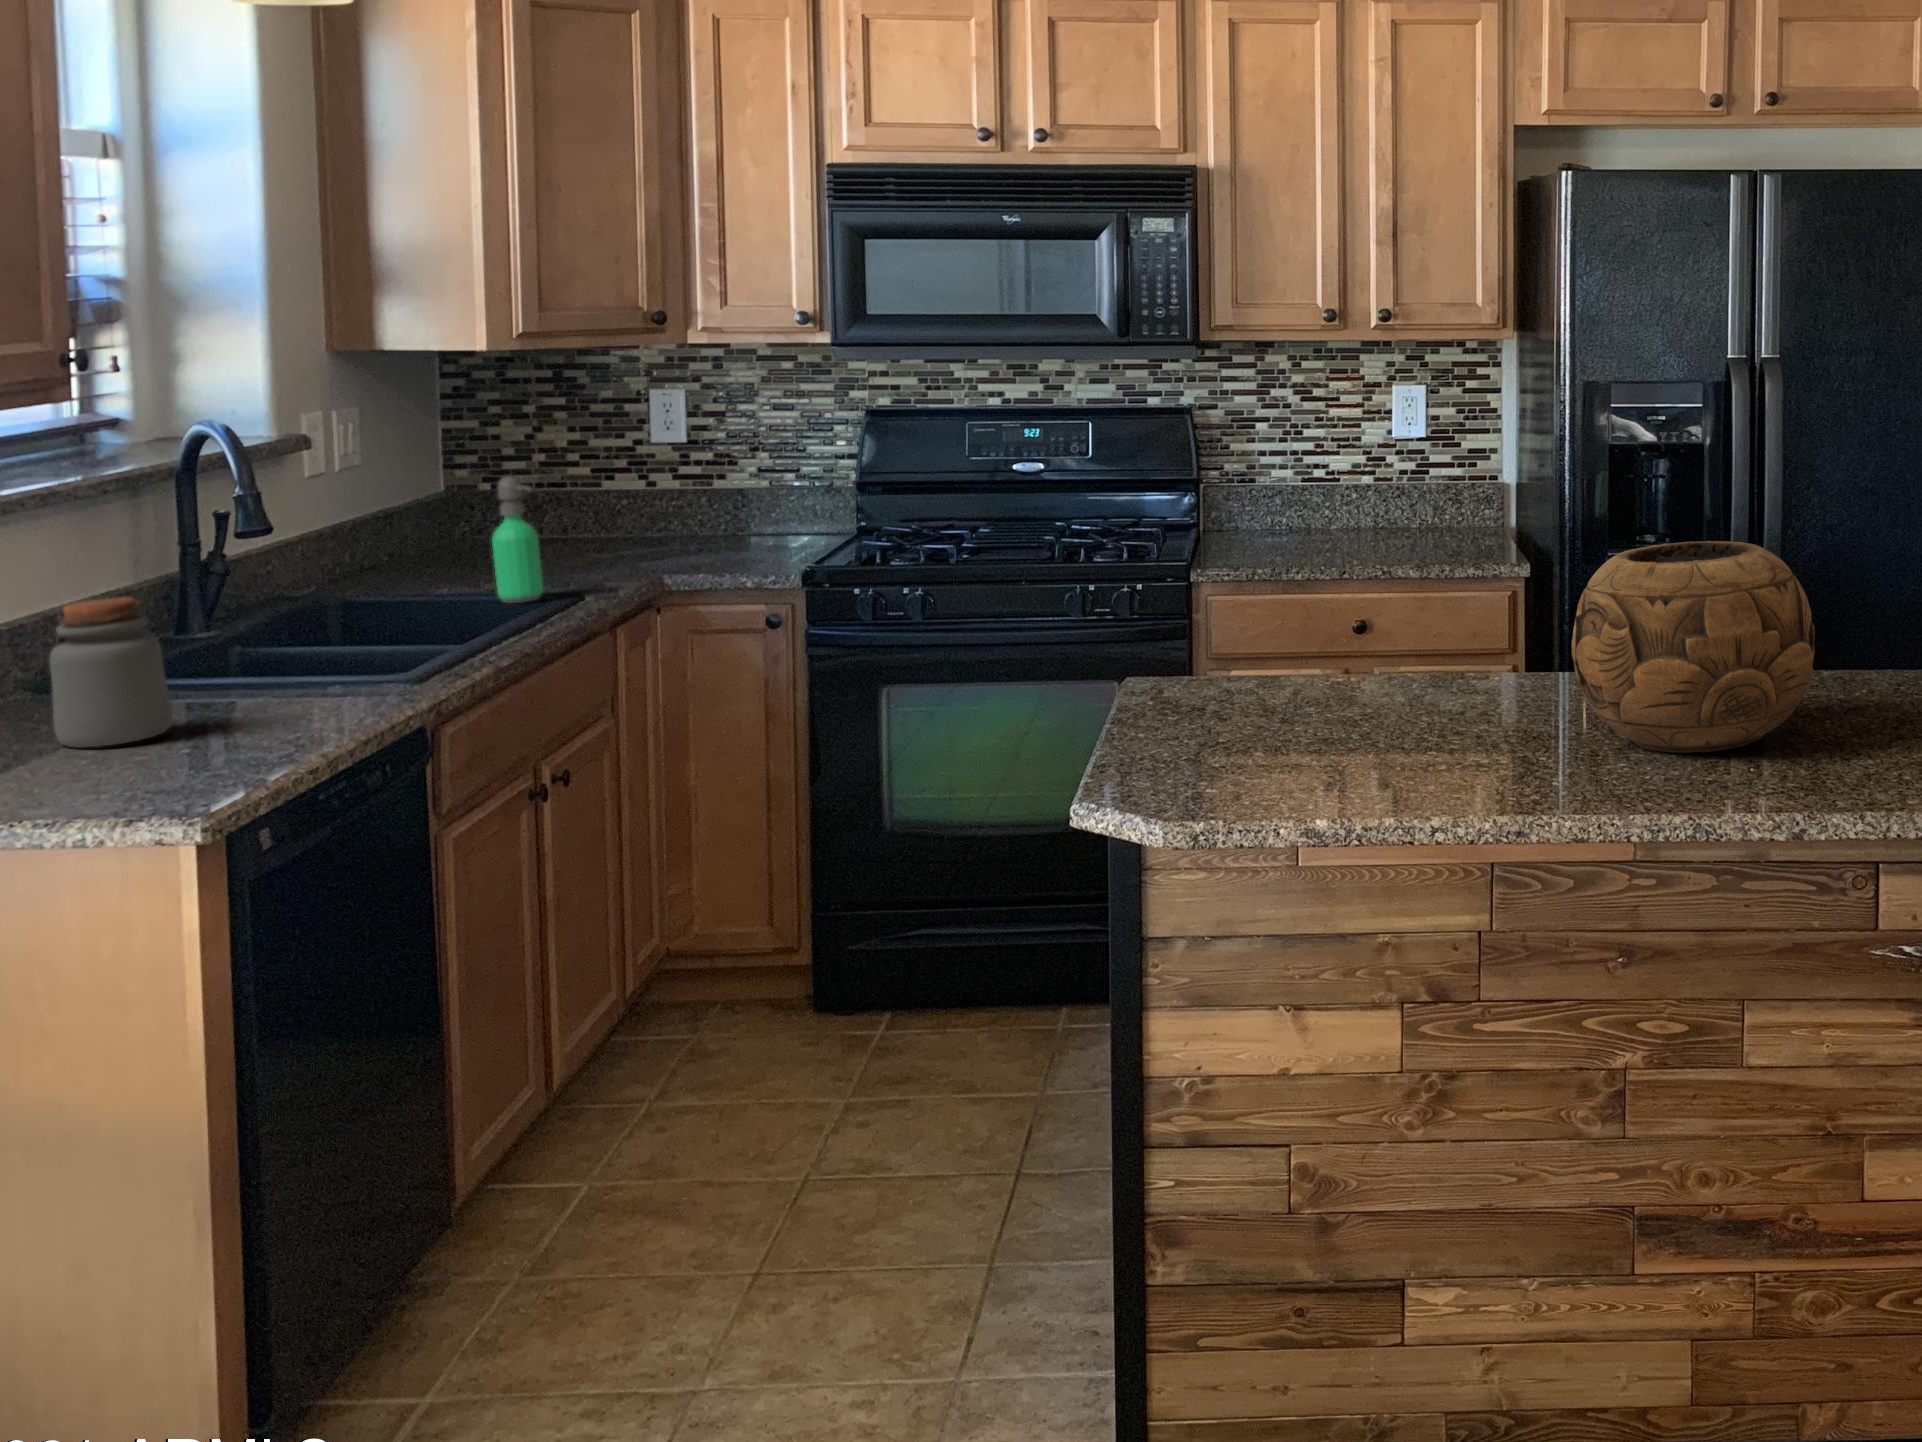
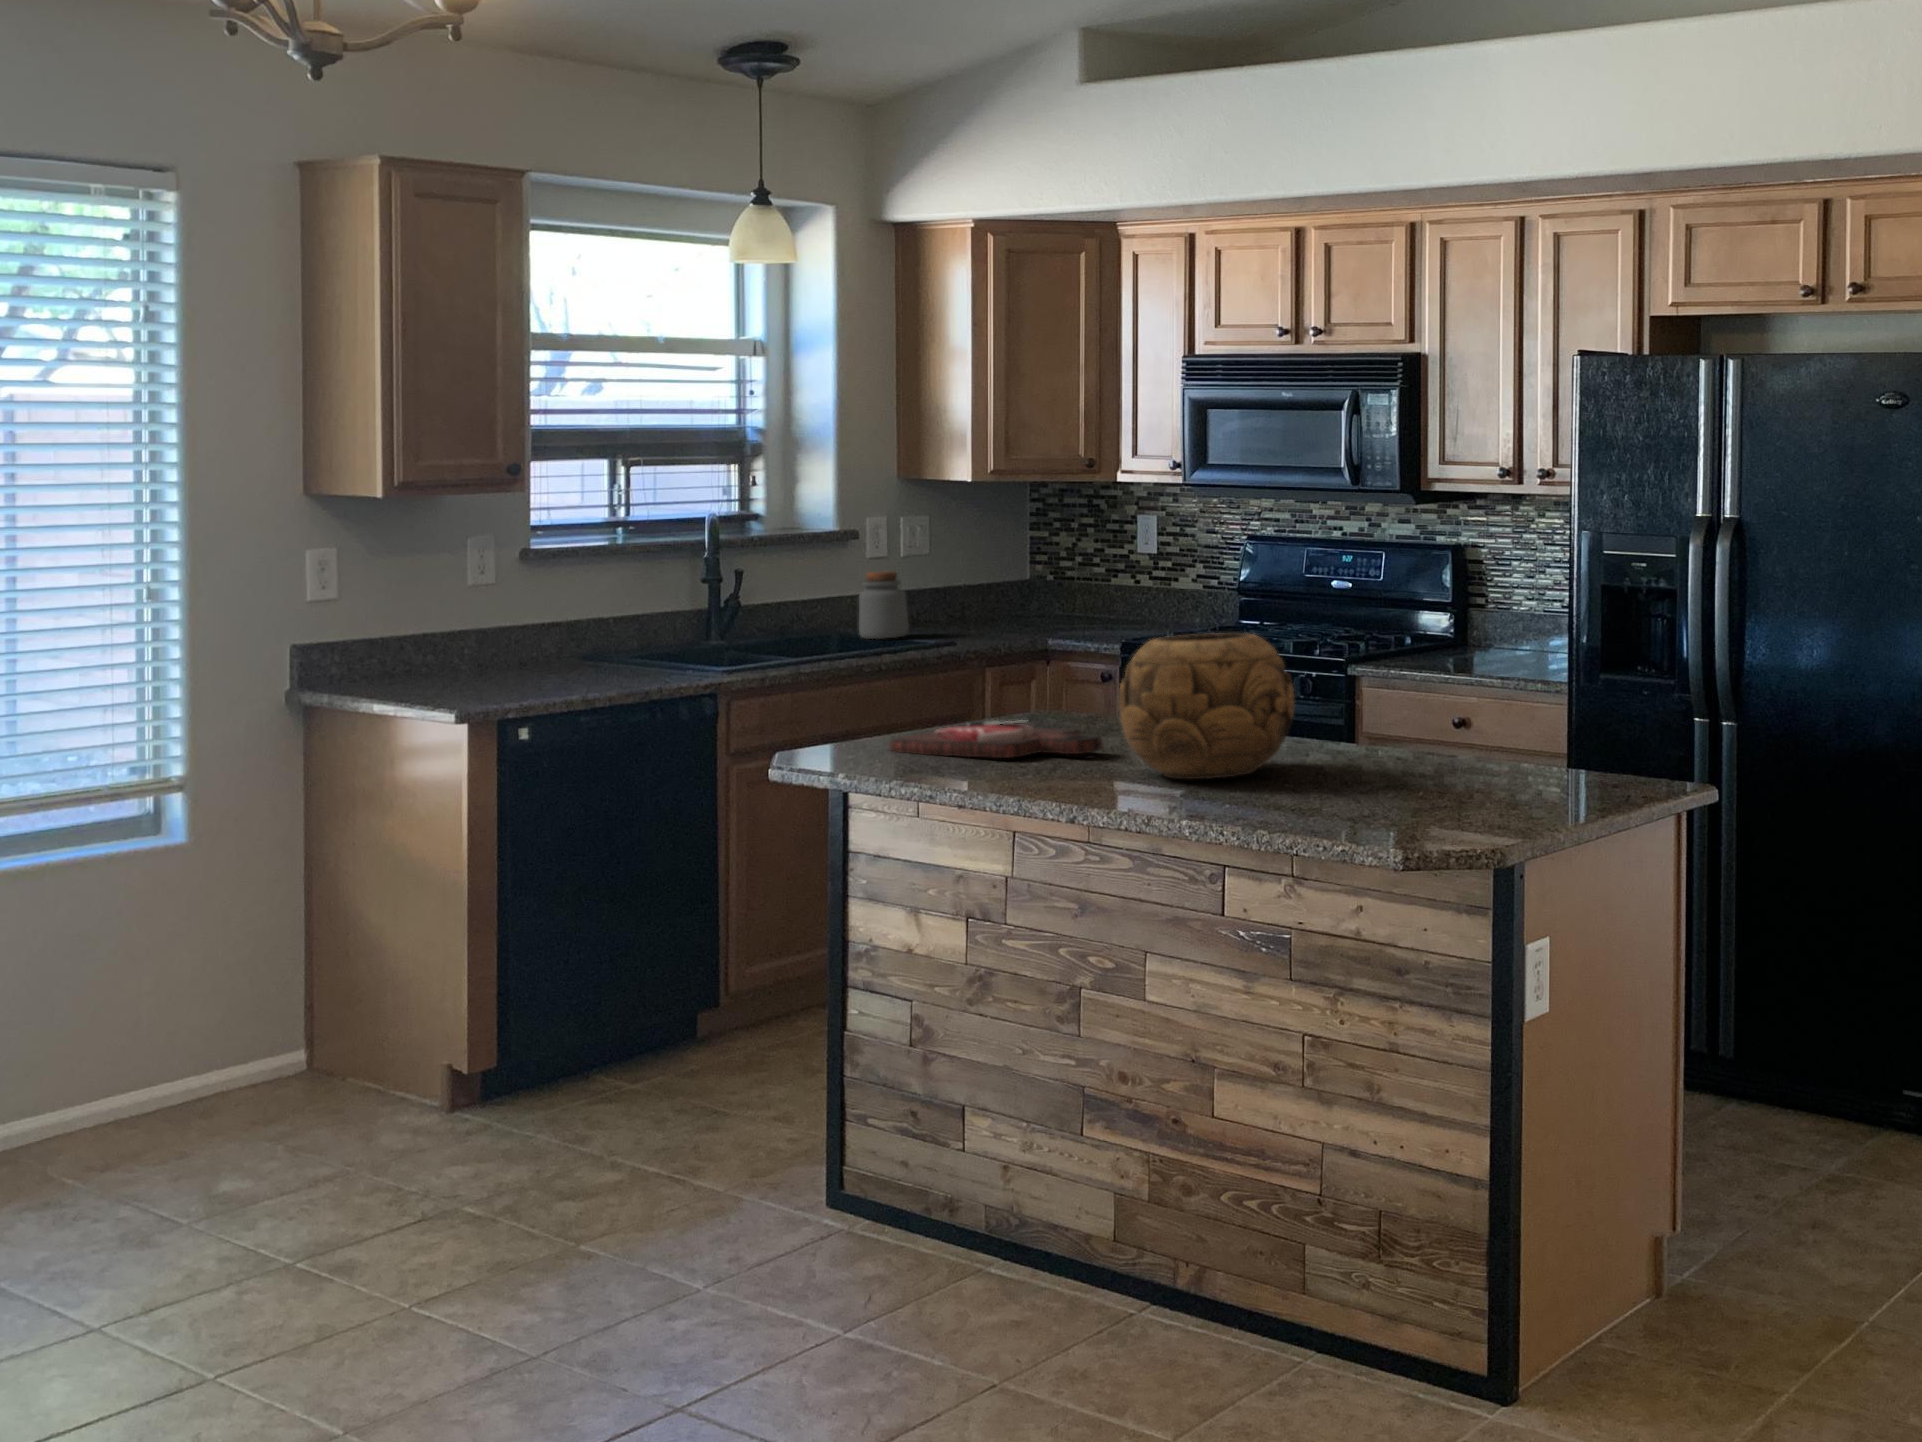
soap dispenser: present [492,476,543,603] -> none [926,560,956,642]
jar: present [50,597,172,748] -> present [859,571,909,639]
cutting board: none [1148,700,1473,778] -> present [889,720,1103,758]

